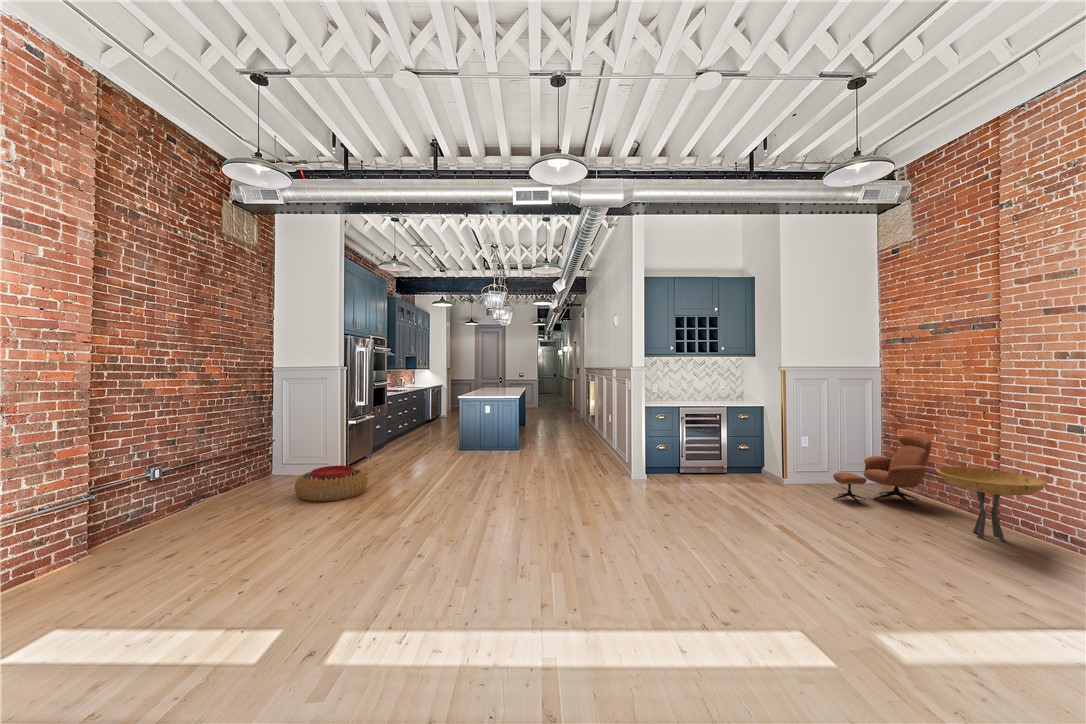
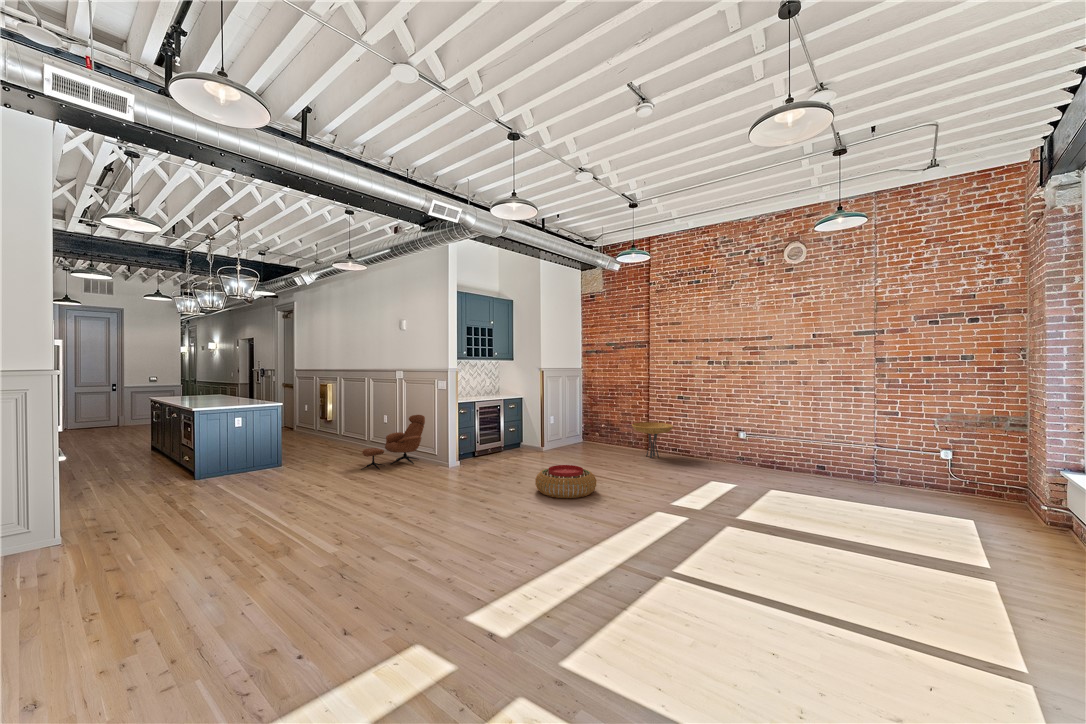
lounge chair: present [833,435,931,506] -> present [361,415,425,470]
pouf: present [295,466,368,502] -> present [535,465,597,498]

